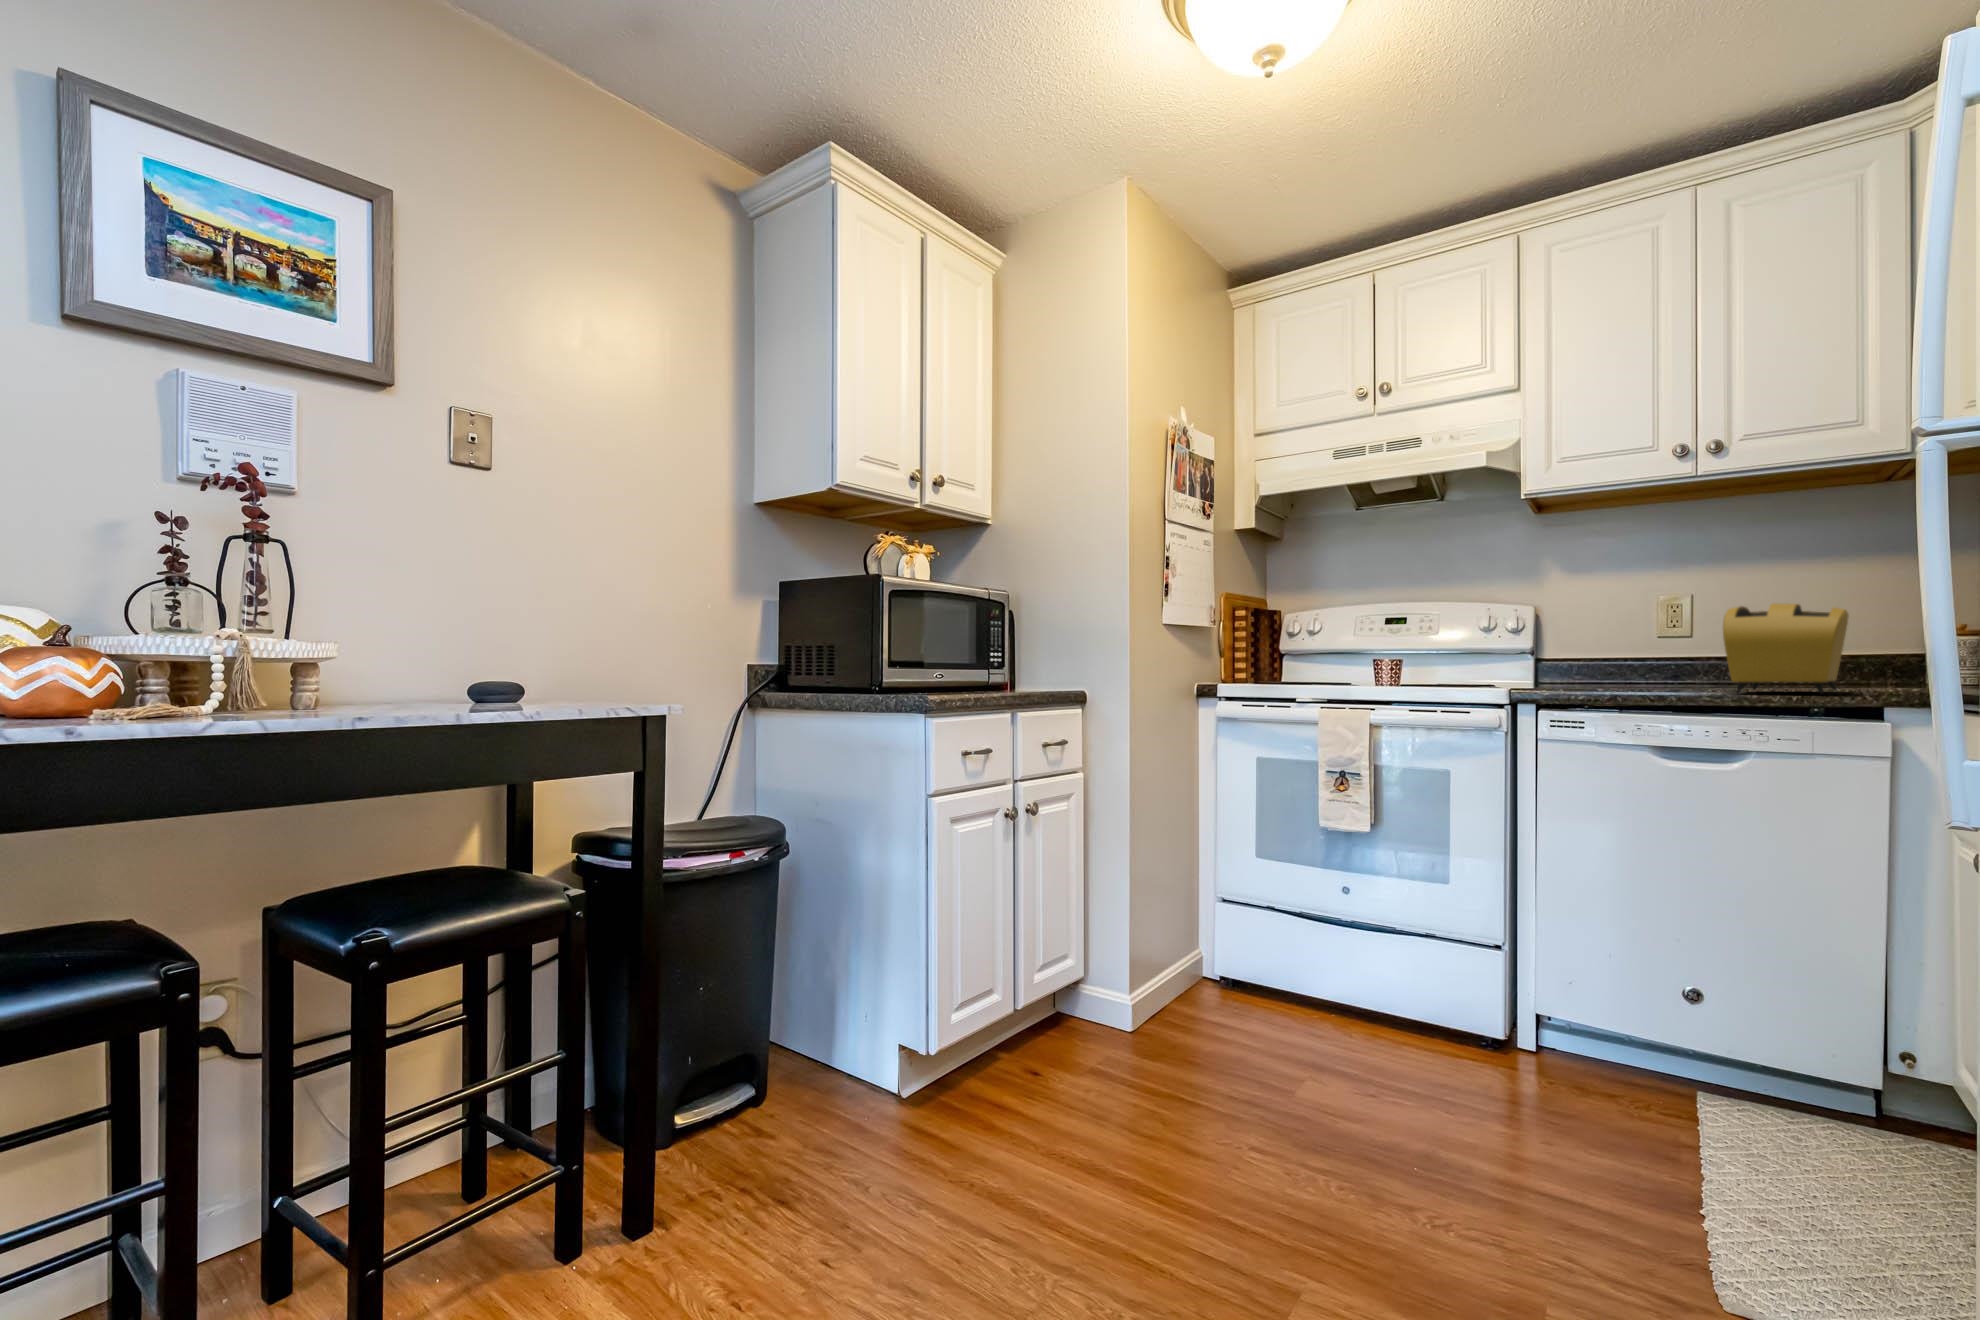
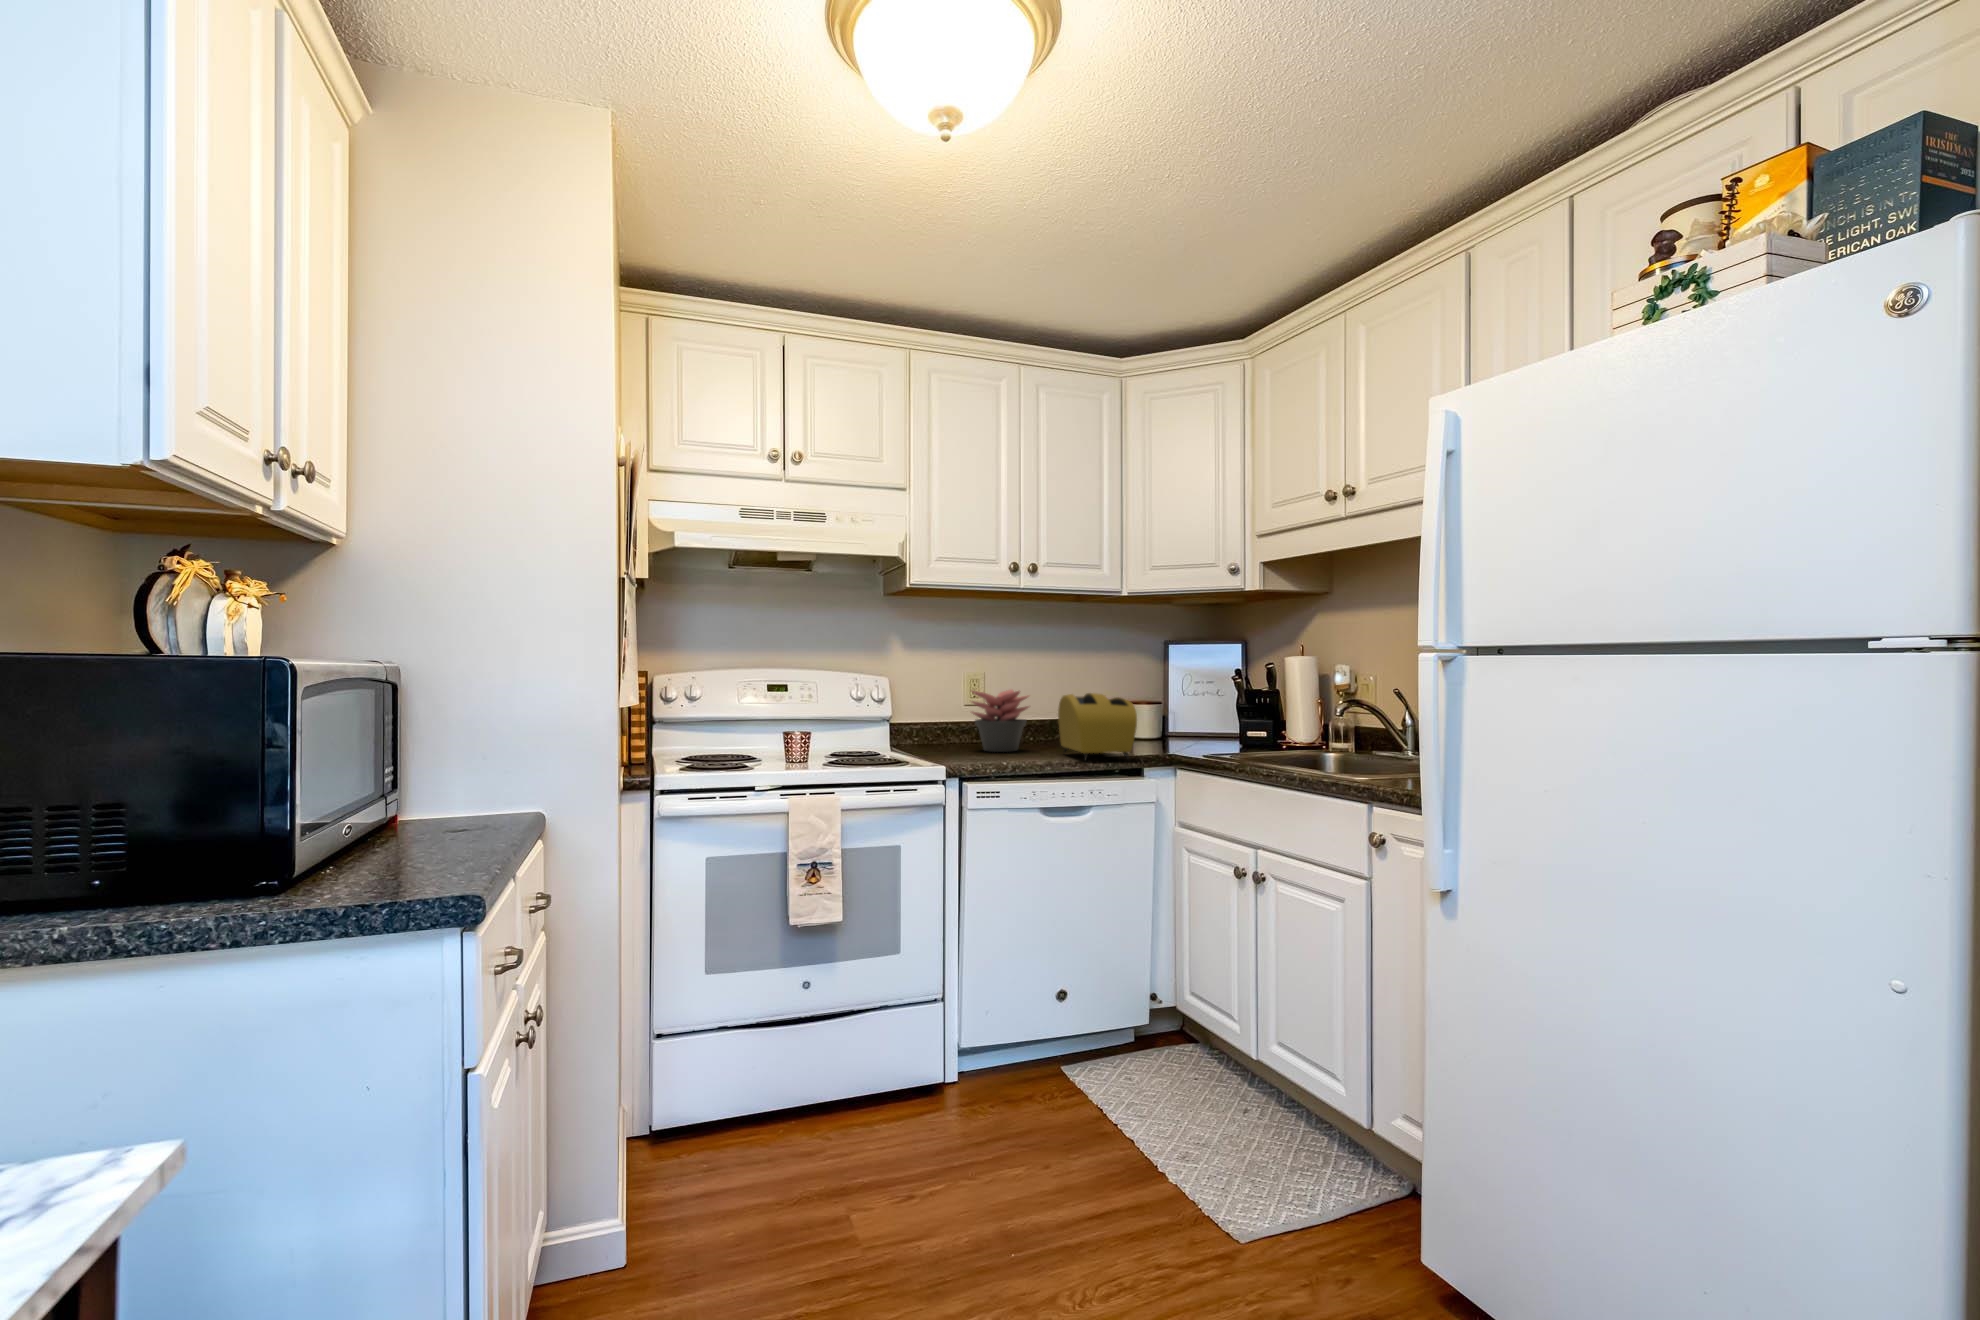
succulent plant: none [1625,609,1720,689] -> present [972,690,1029,752]

